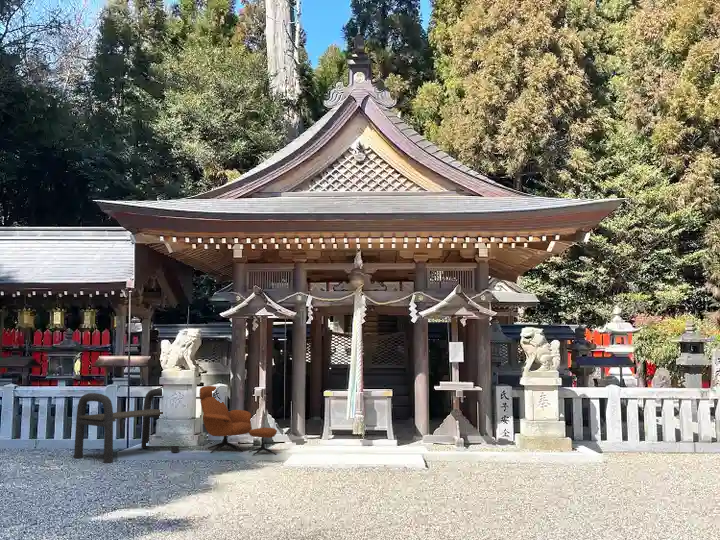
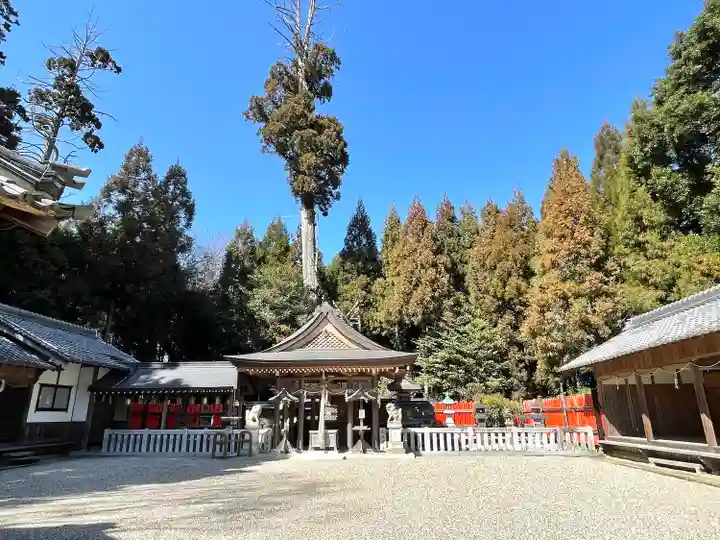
lounge chair: present [199,386,277,455] -> none [261,429,290,457]

